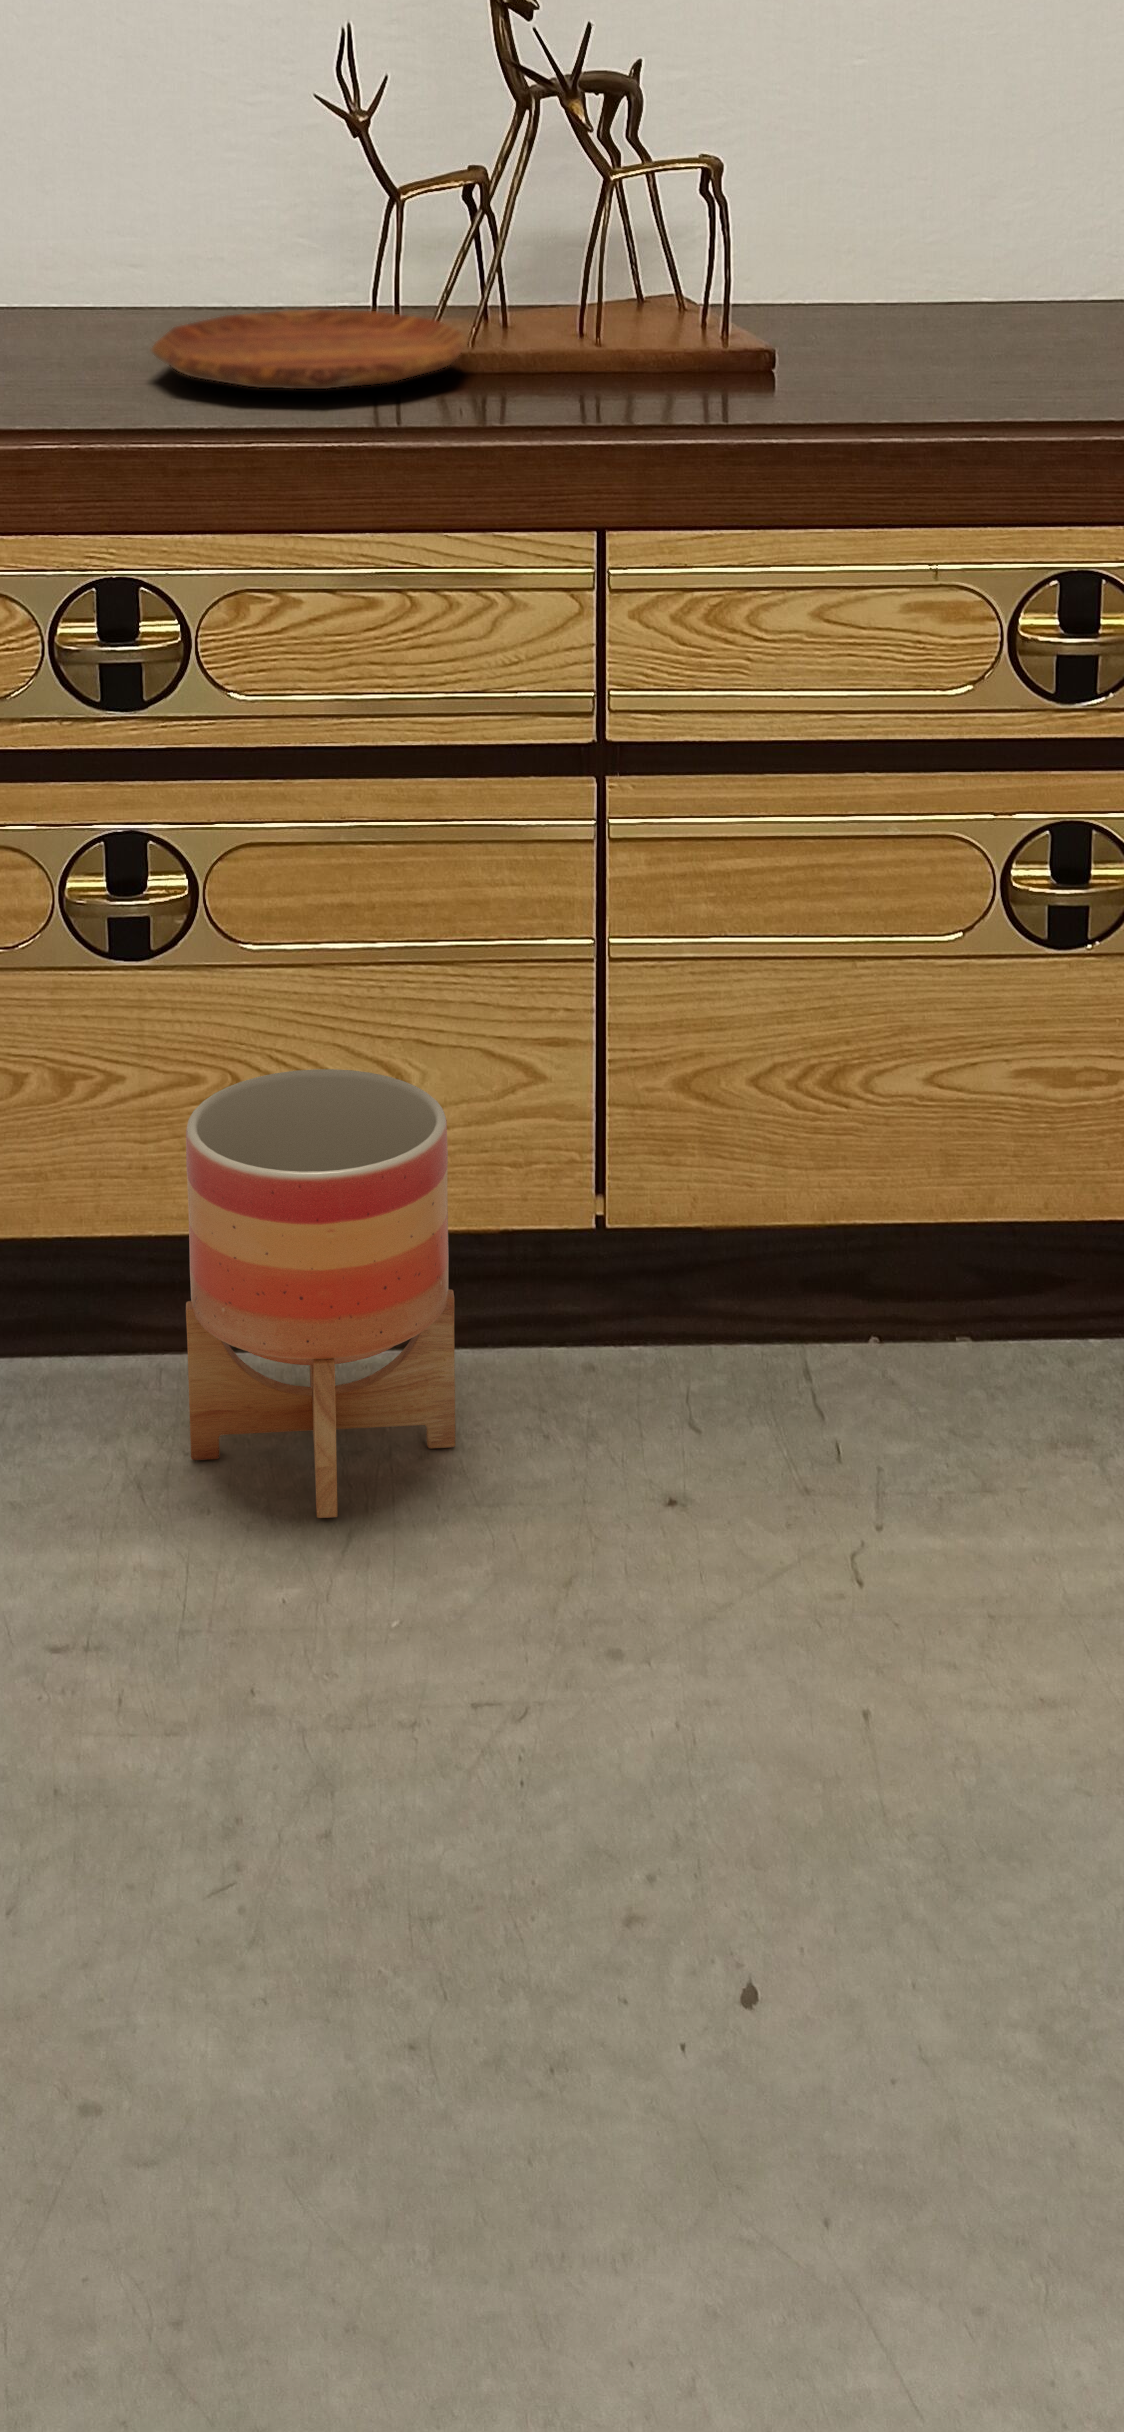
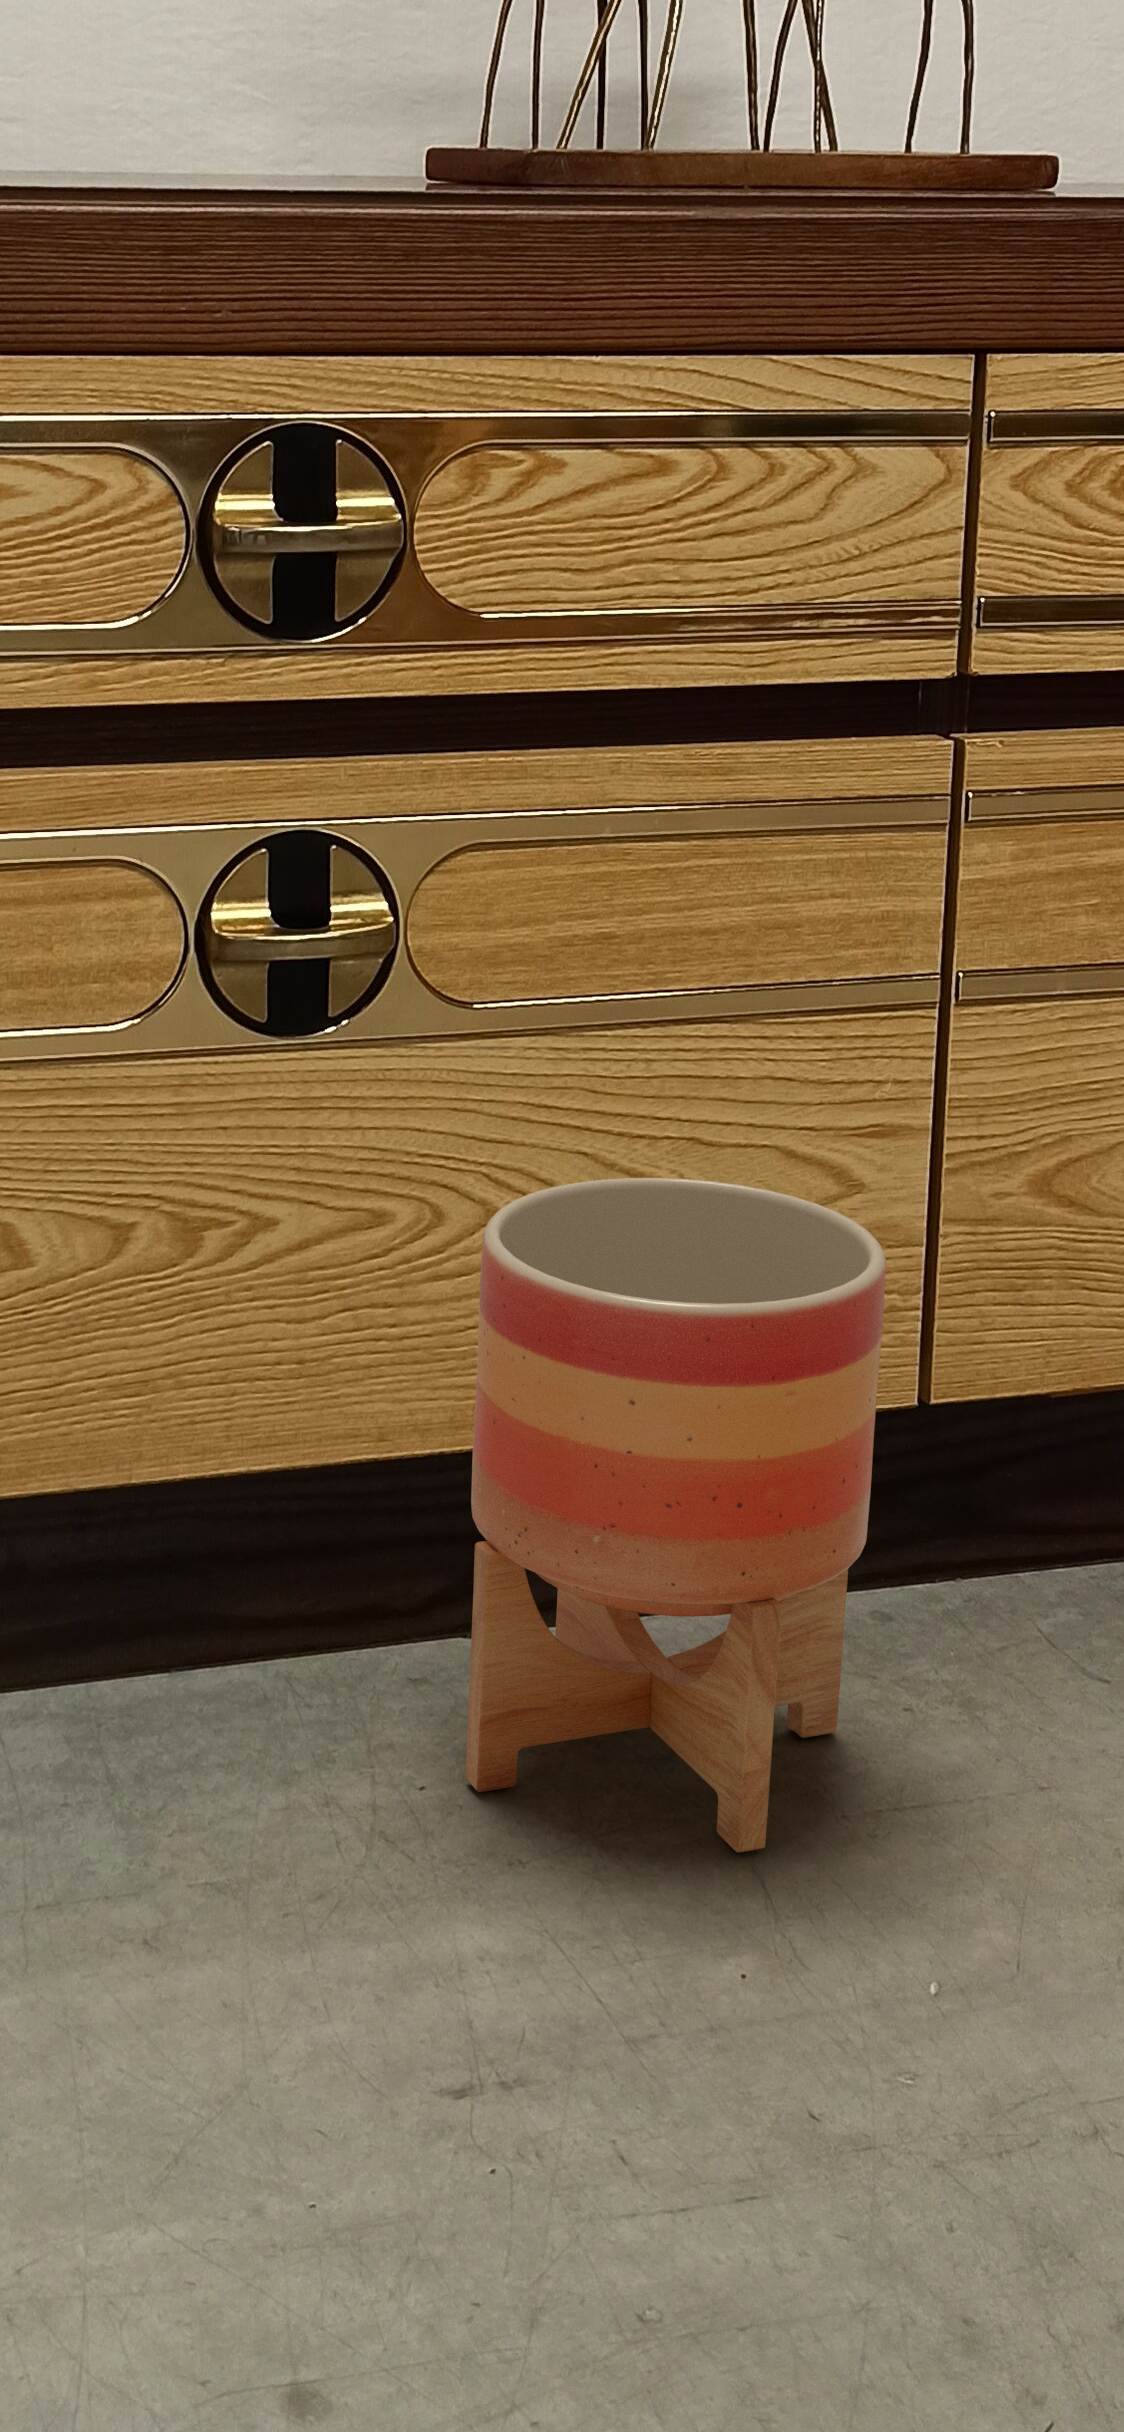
tray: present [152,310,468,389] -> none [217,107,690,169]

